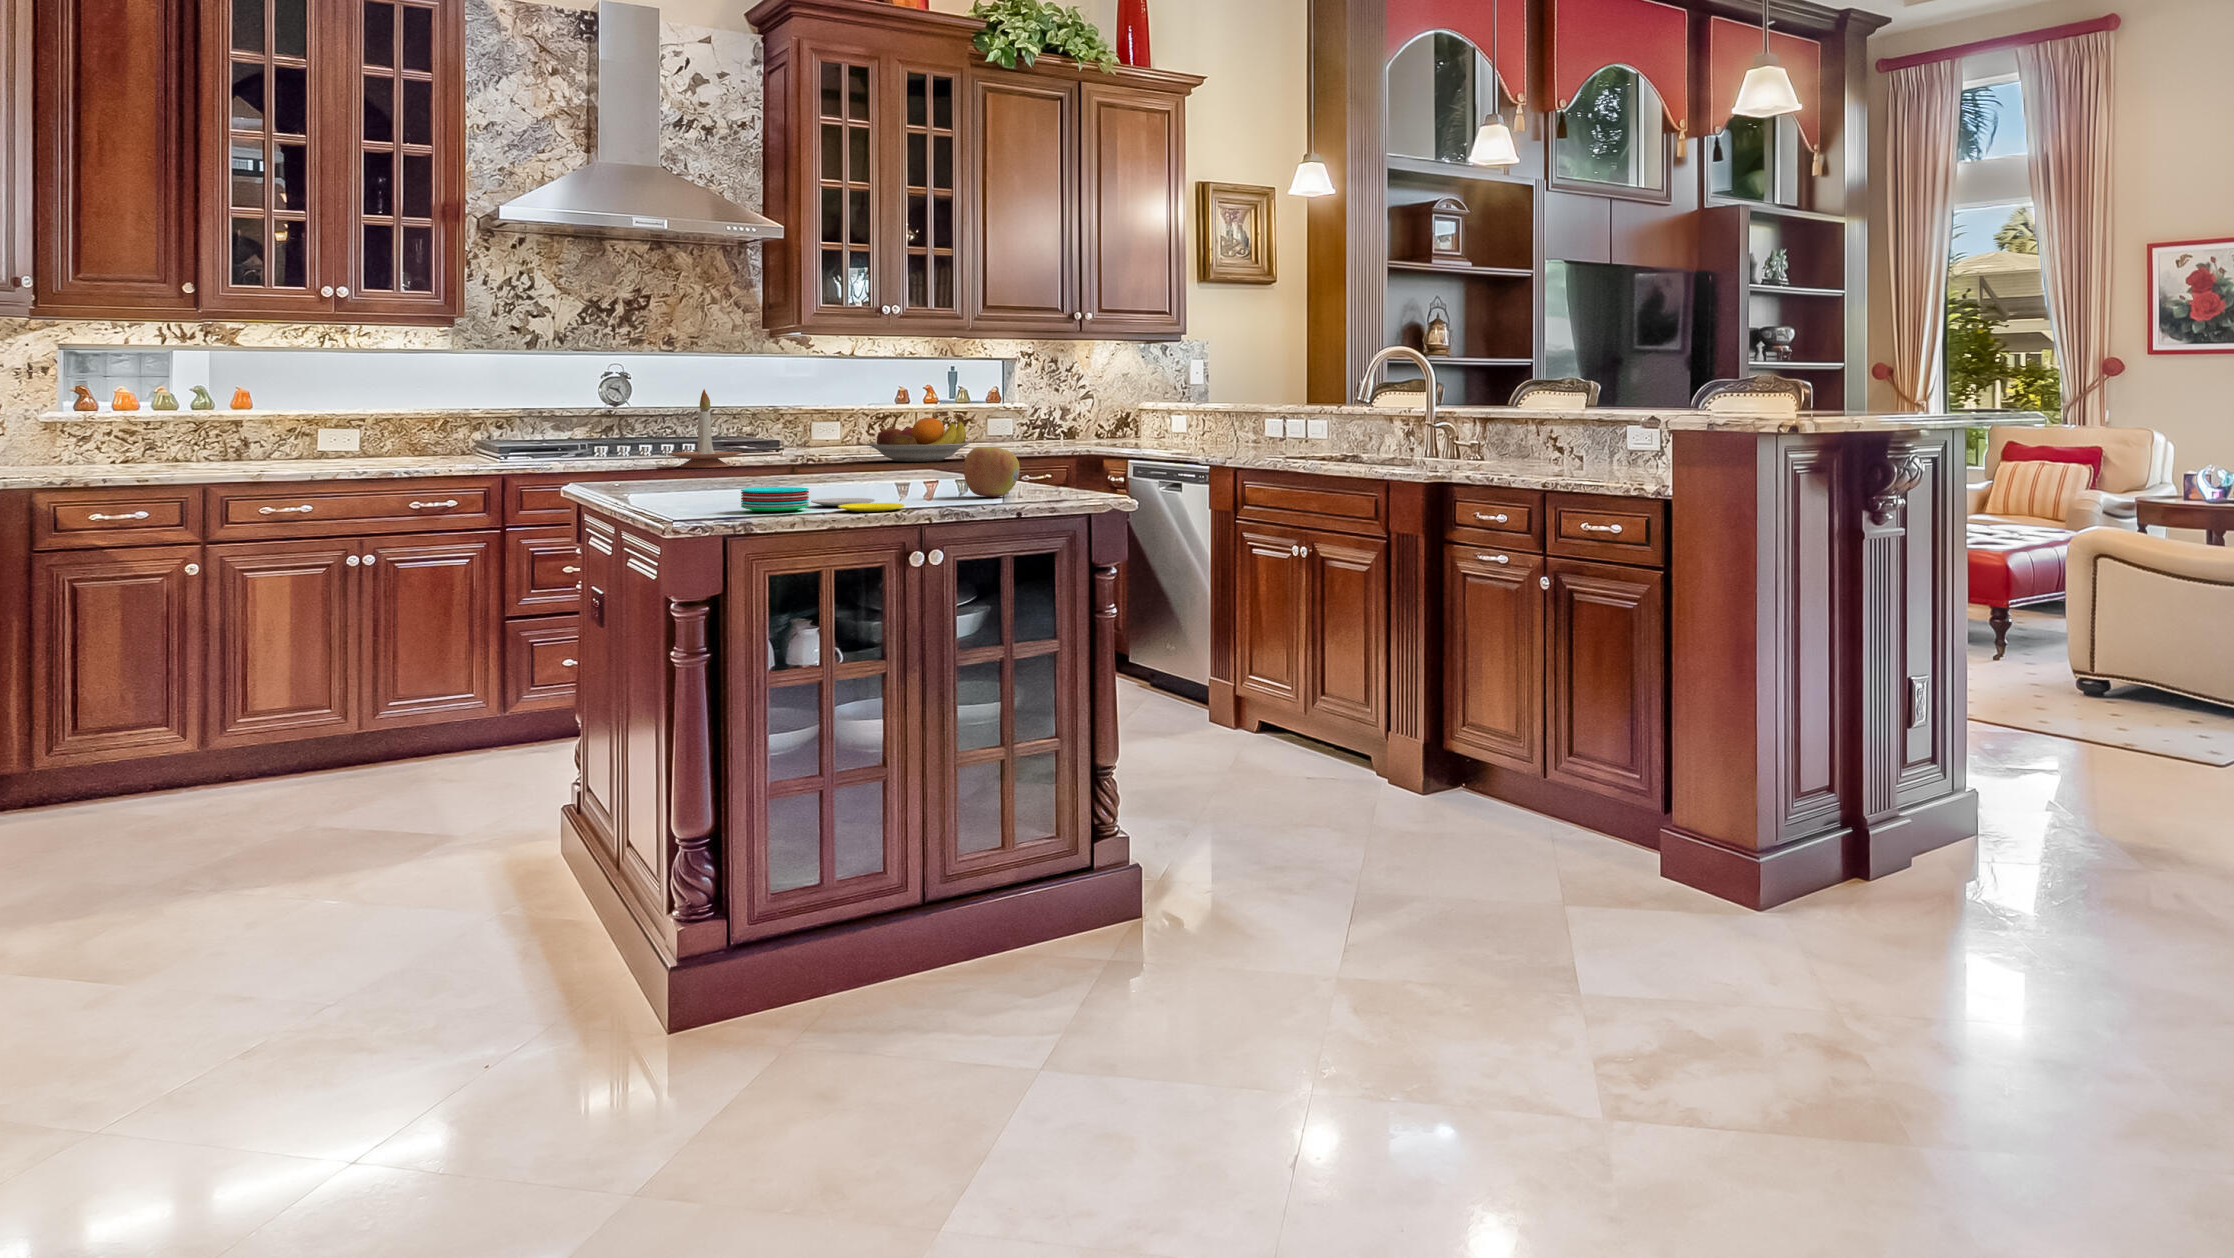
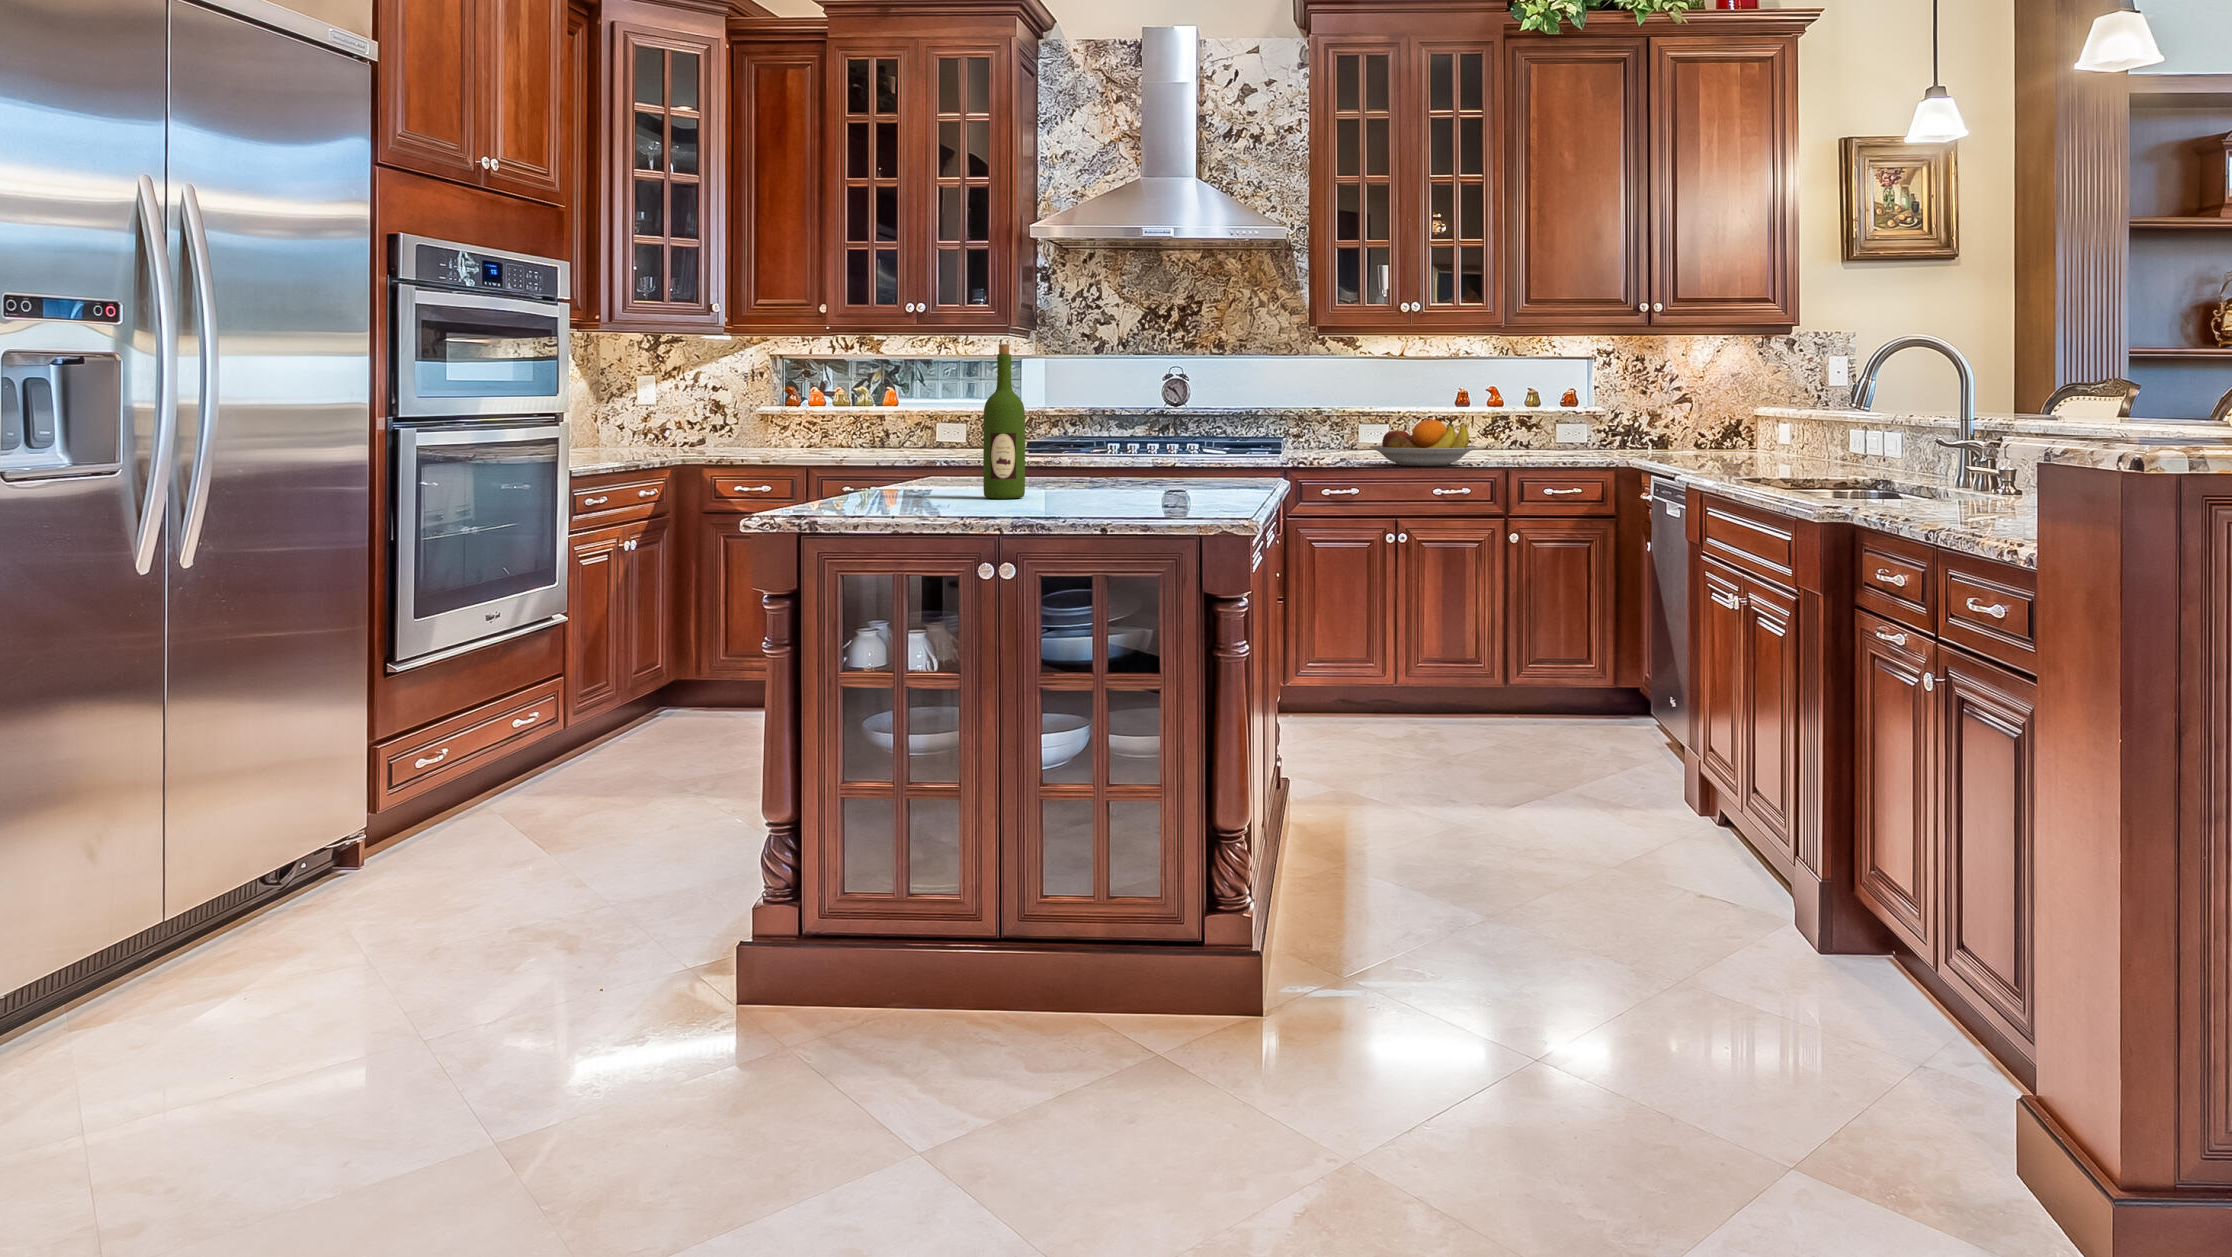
wine bottle: none [795,348,836,498] -> present [983,344,1025,499]
candle holder: present [666,389,742,467] -> none [1175,389,1244,465]
apple: present [964,447,1020,497] -> none [1097,450,1159,506]
plate: present [741,487,905,512] -> none [818,485,973,515]

